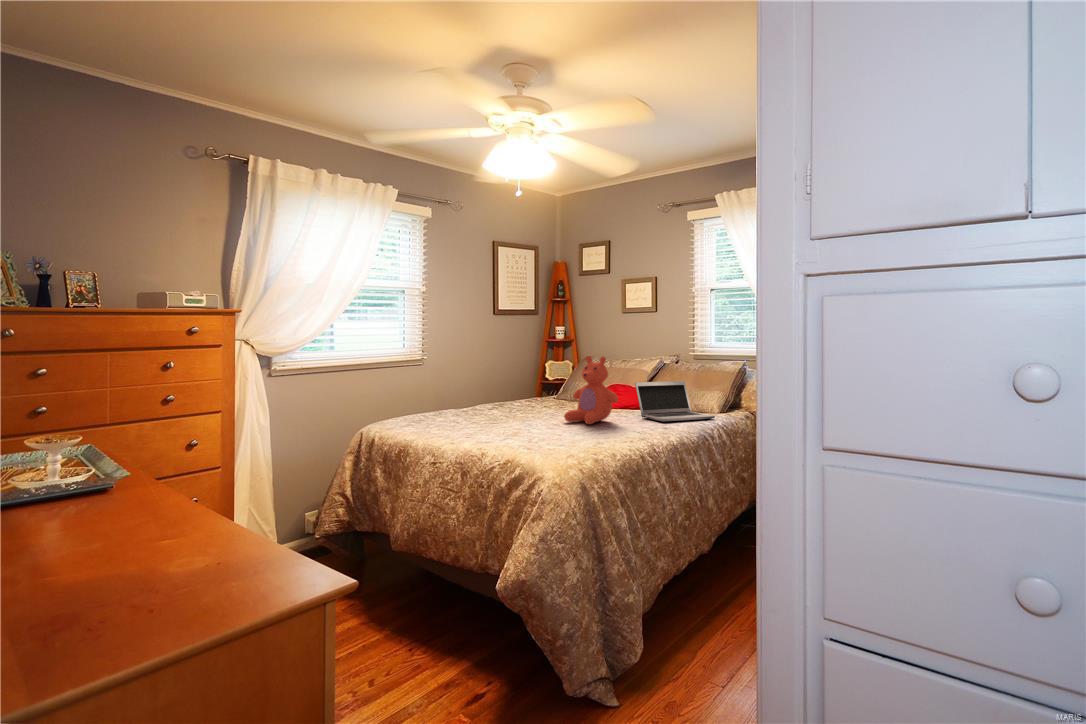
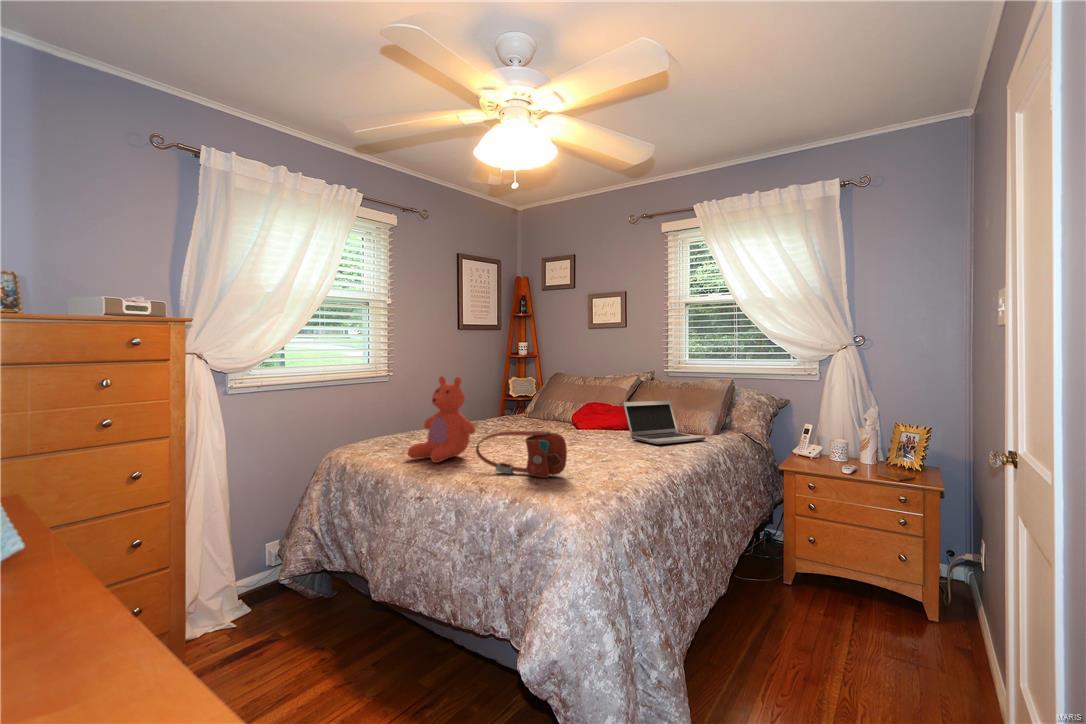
teddy bear: present [564,356,618,424] -> present [407,376,476,463]
handbag: none [480,404,557,446] -> present [476,431,567,478]

